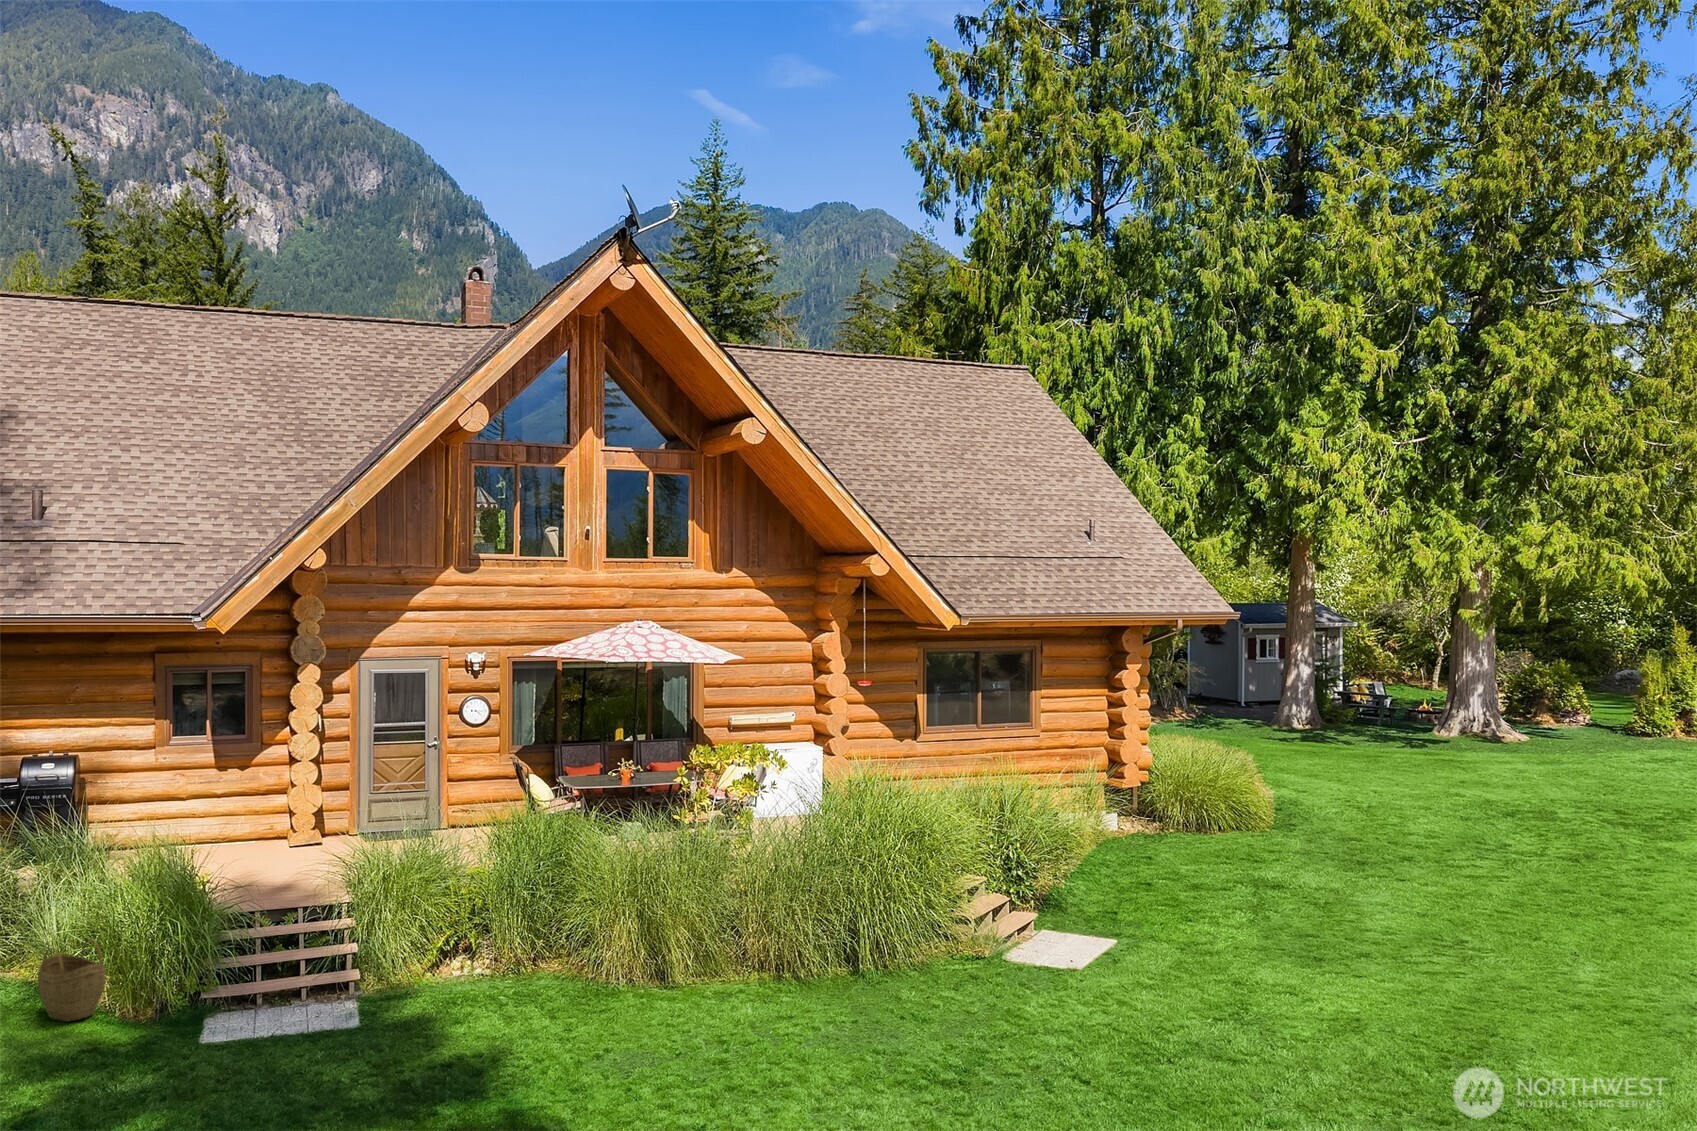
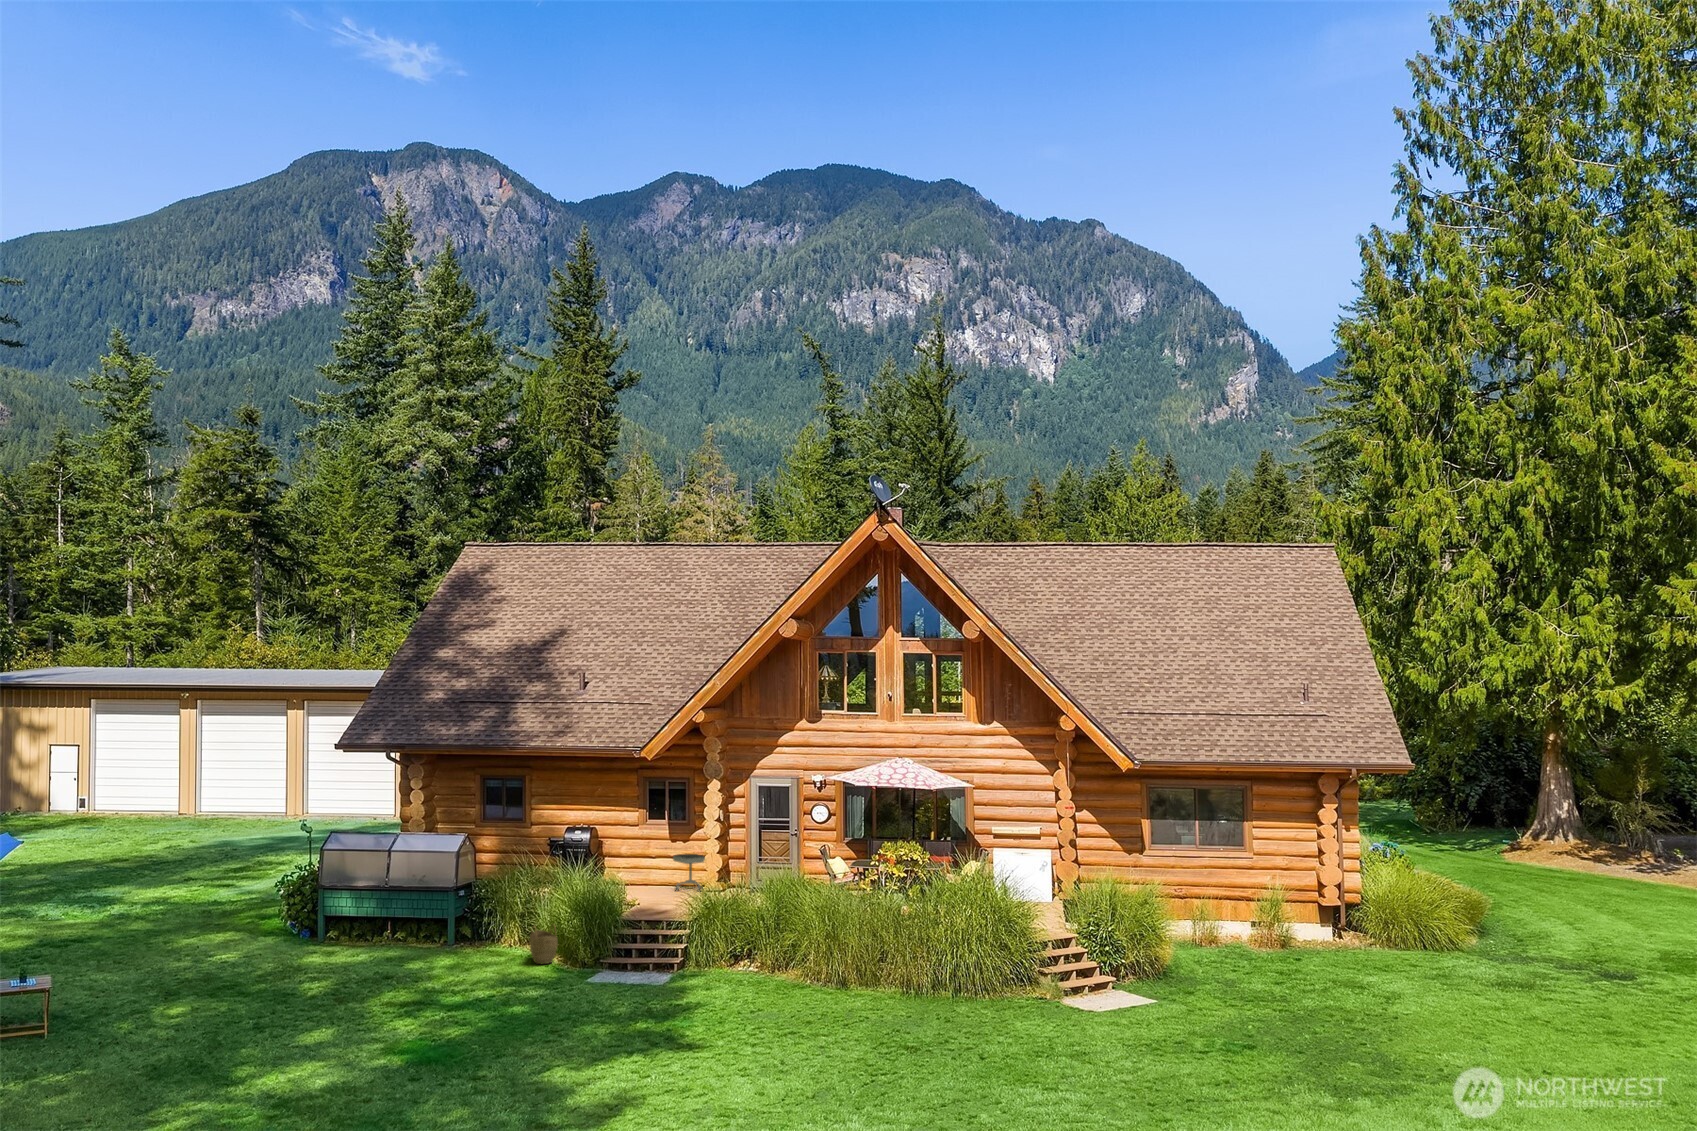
stool: none [231,786,298,852] -> present [673,854,705,891]

